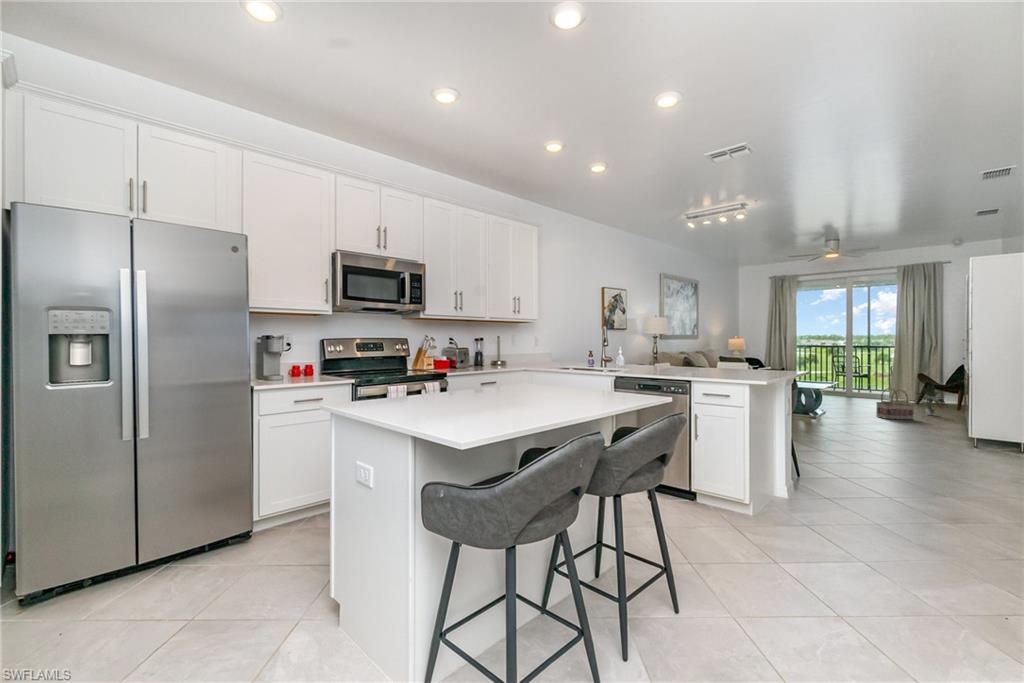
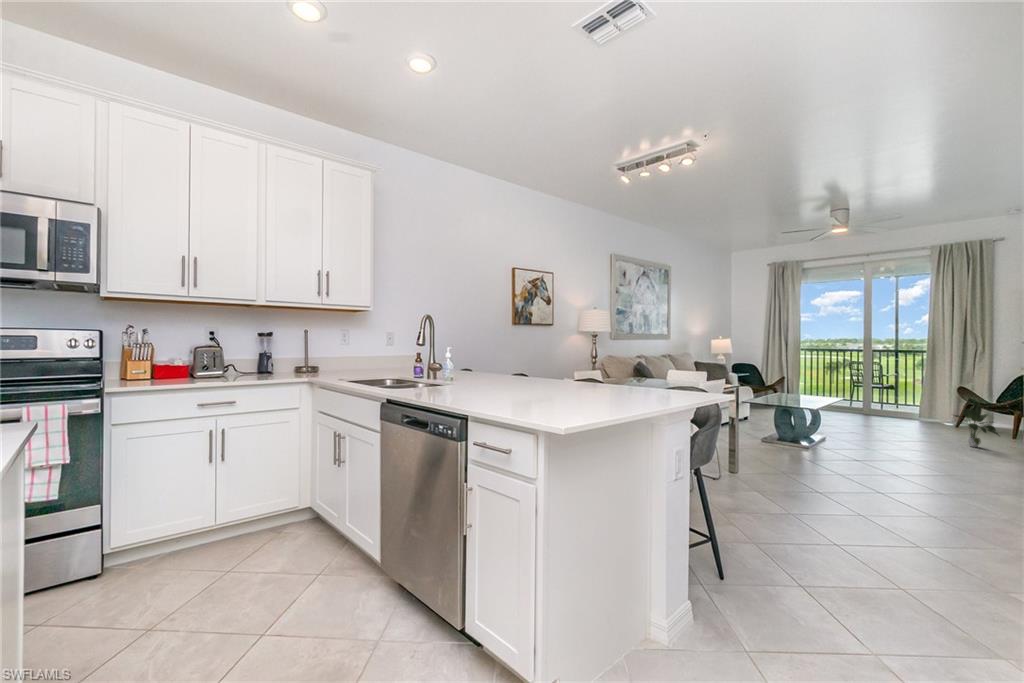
basket: present [876,388,914,420] -> none [895,409,950,454]

